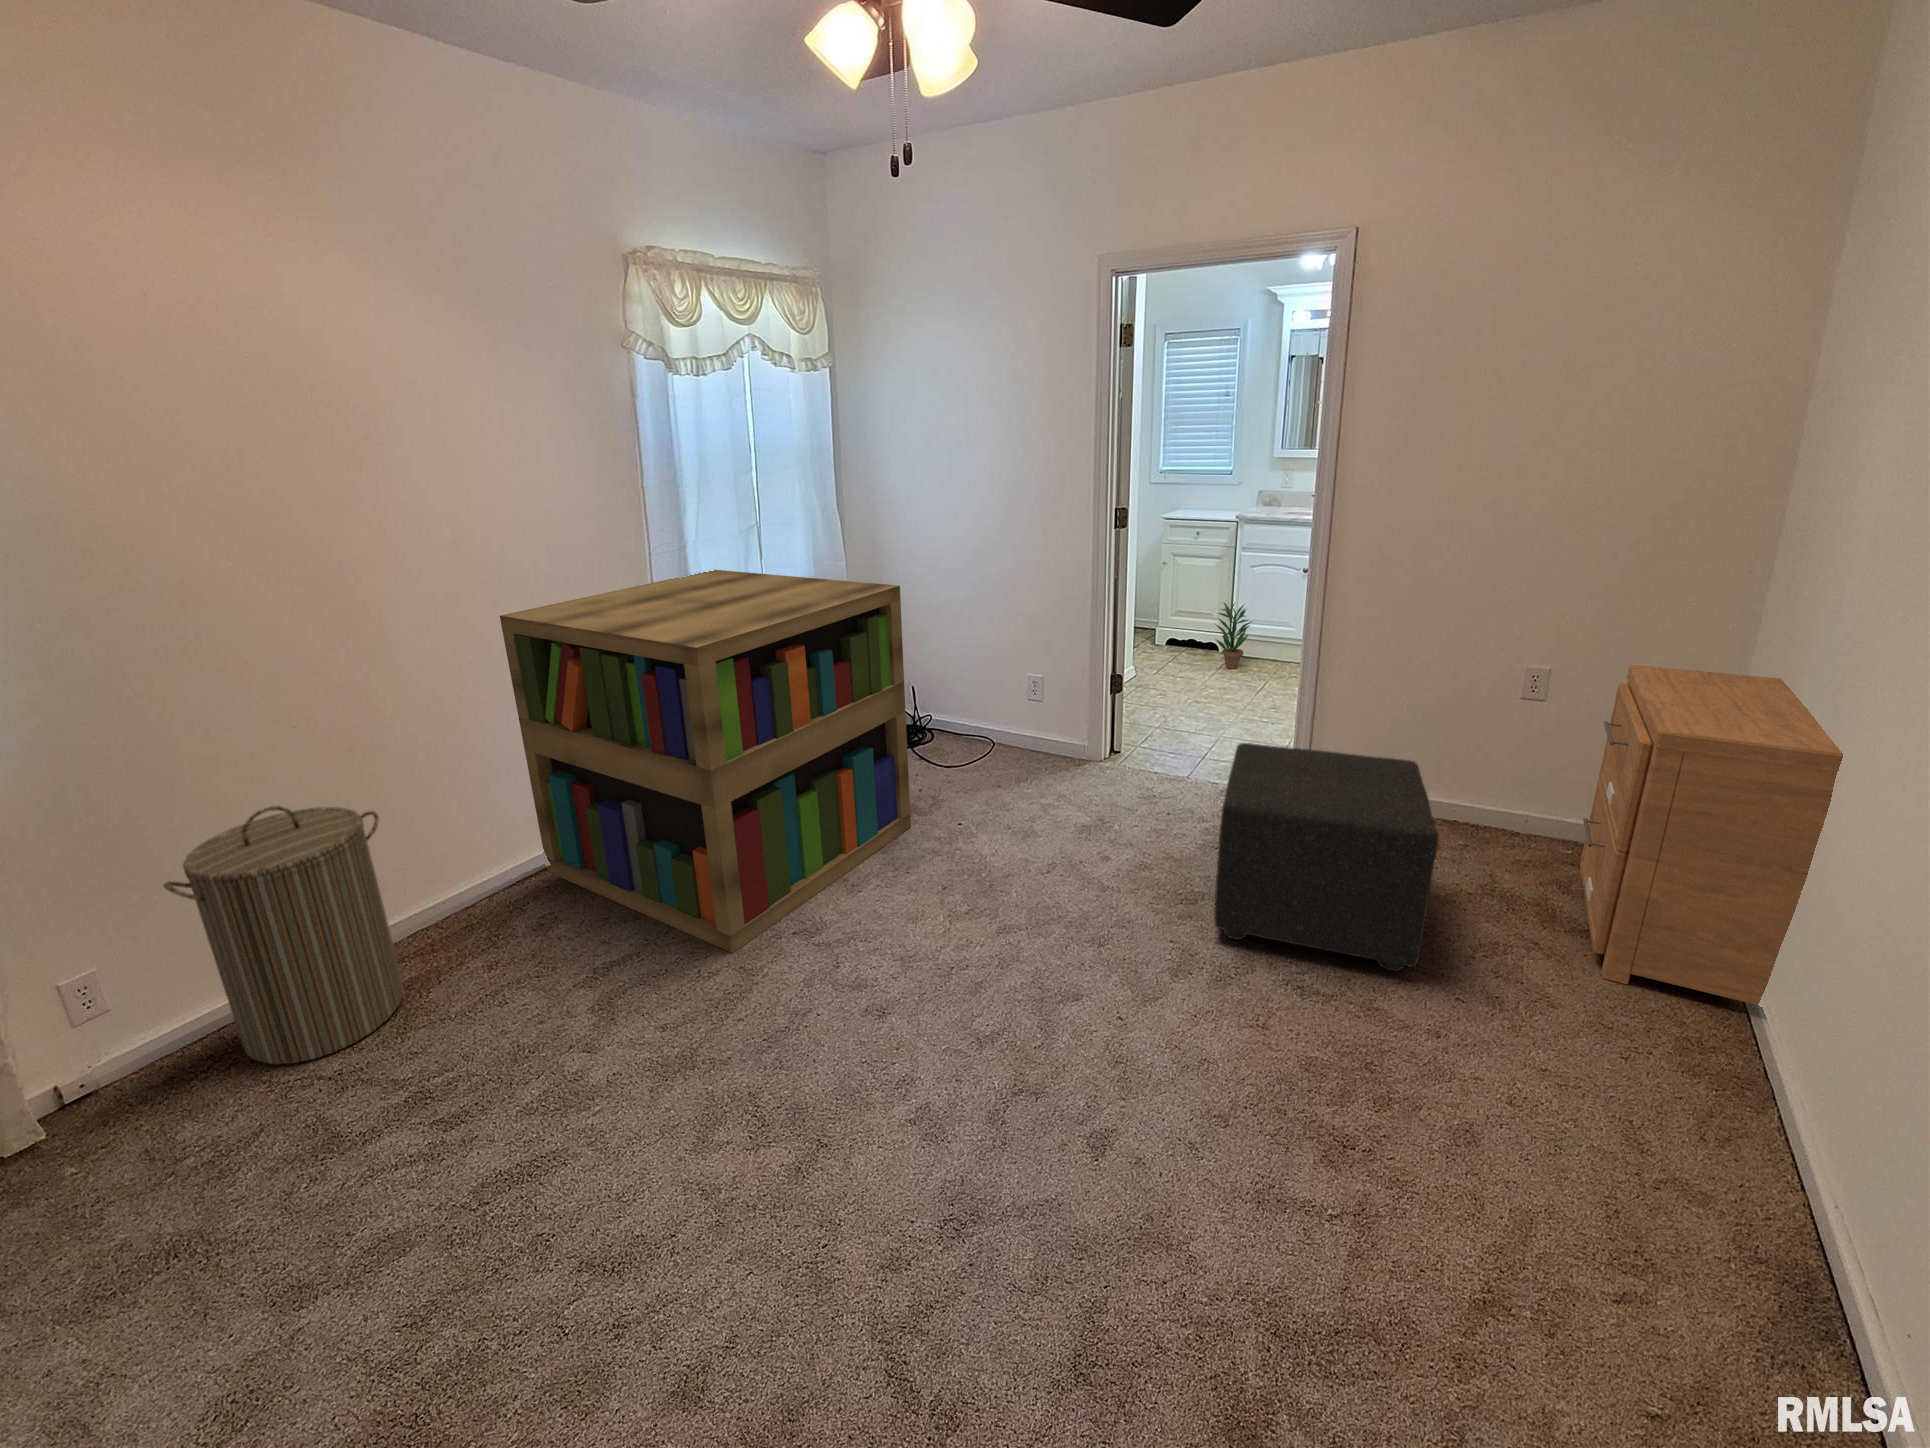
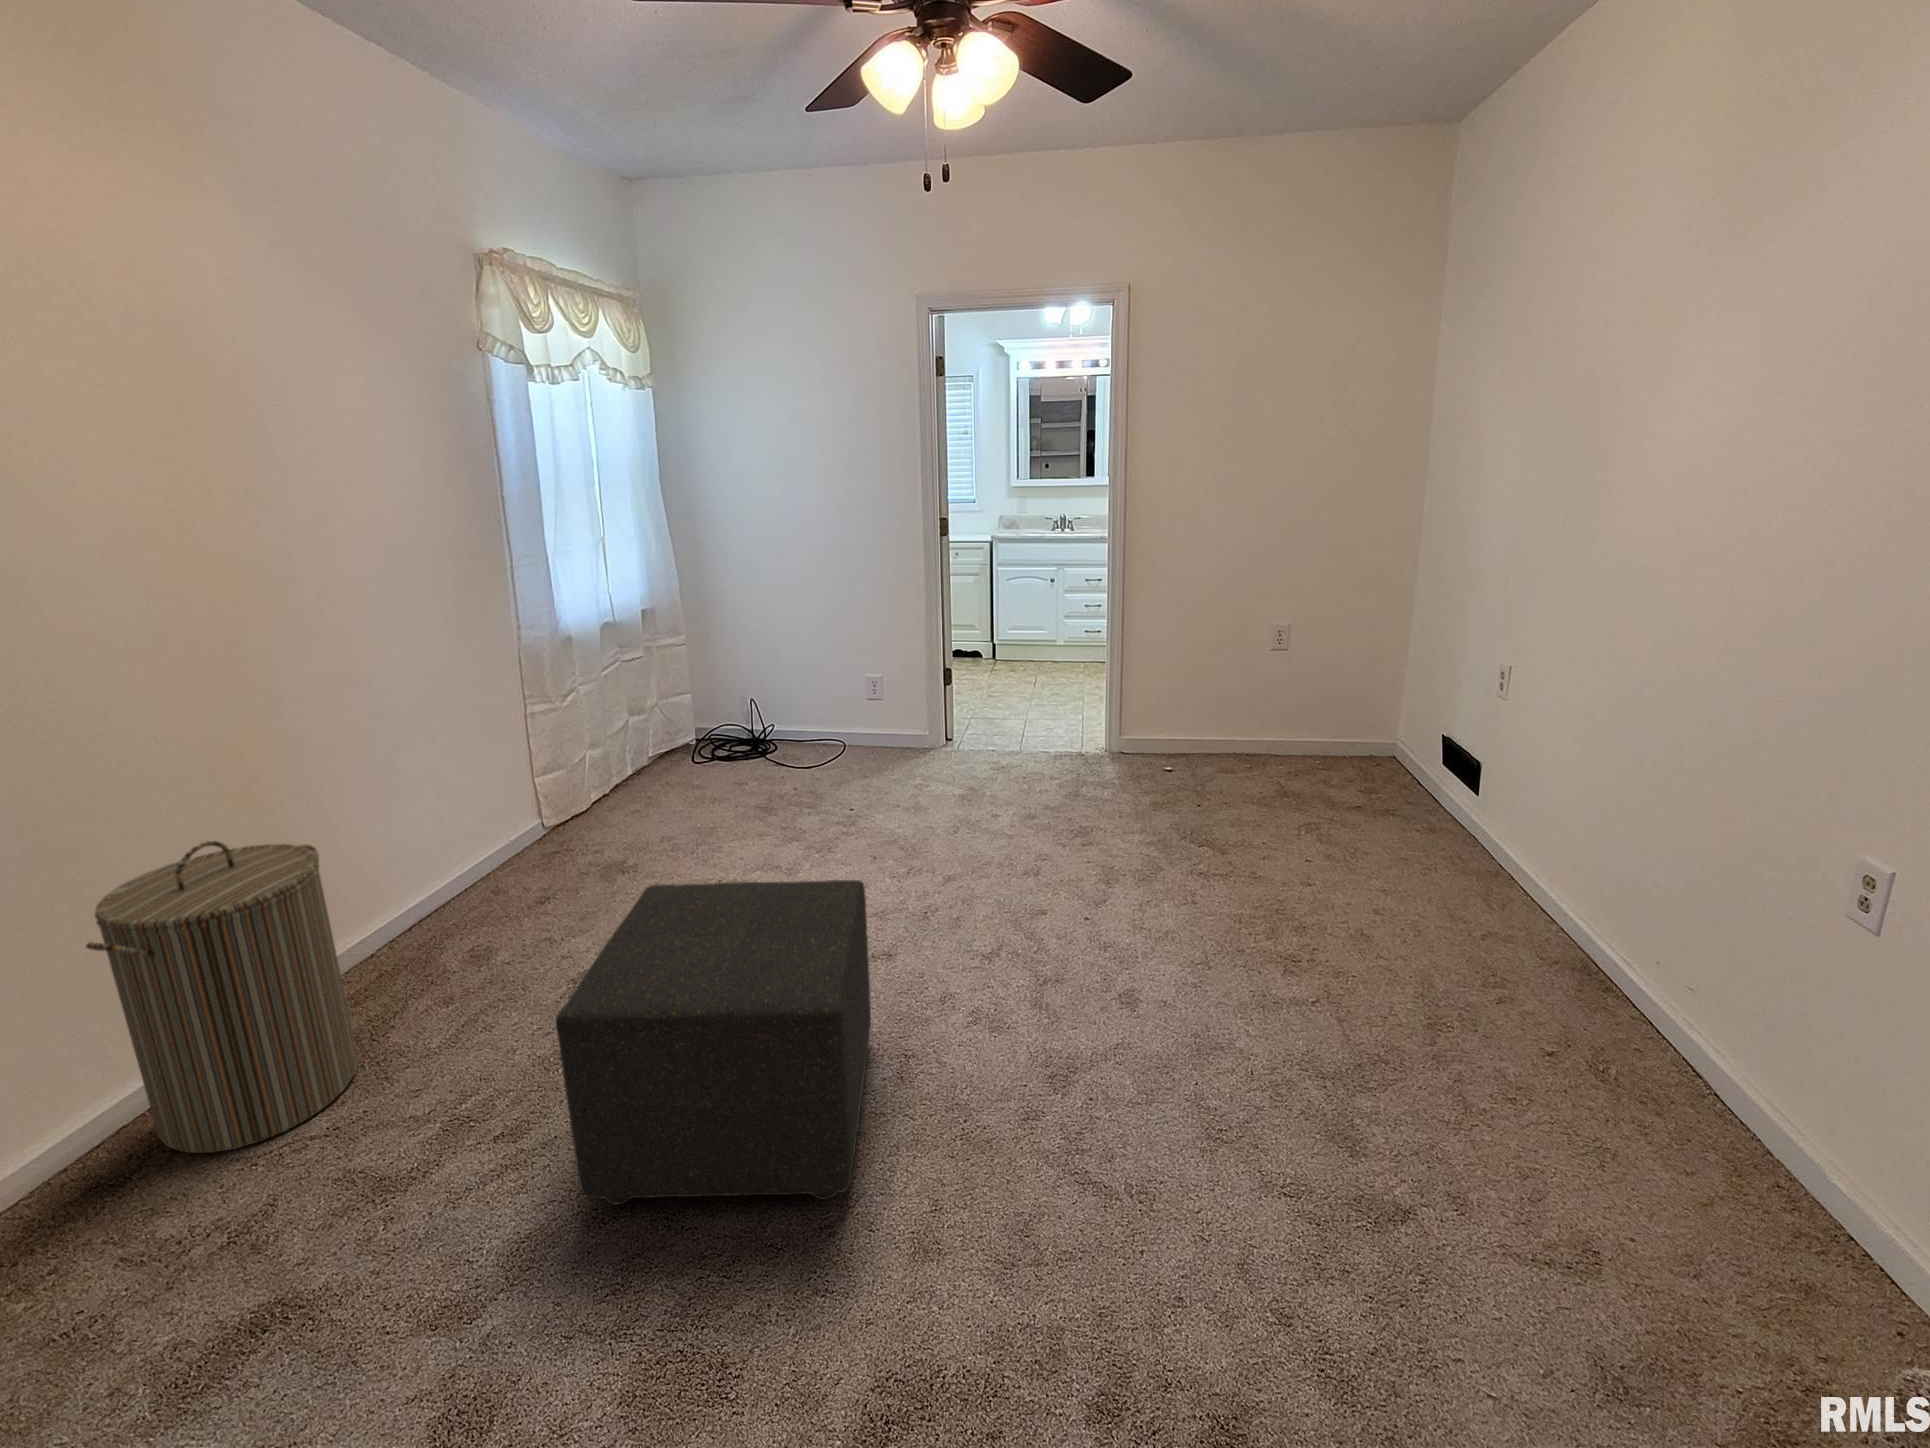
bookshelf: present [500,570,911,953] -> none [384,585,810,938]
potted plant: present [1216,603,1252,669] -> none [985,608,1017,668]
nightstand: present [1580,665,1843,1005] -> none [1304,614,1471,825]
ottoman: present [1214,743,1438,971] -> present [556,880,871,1204]

